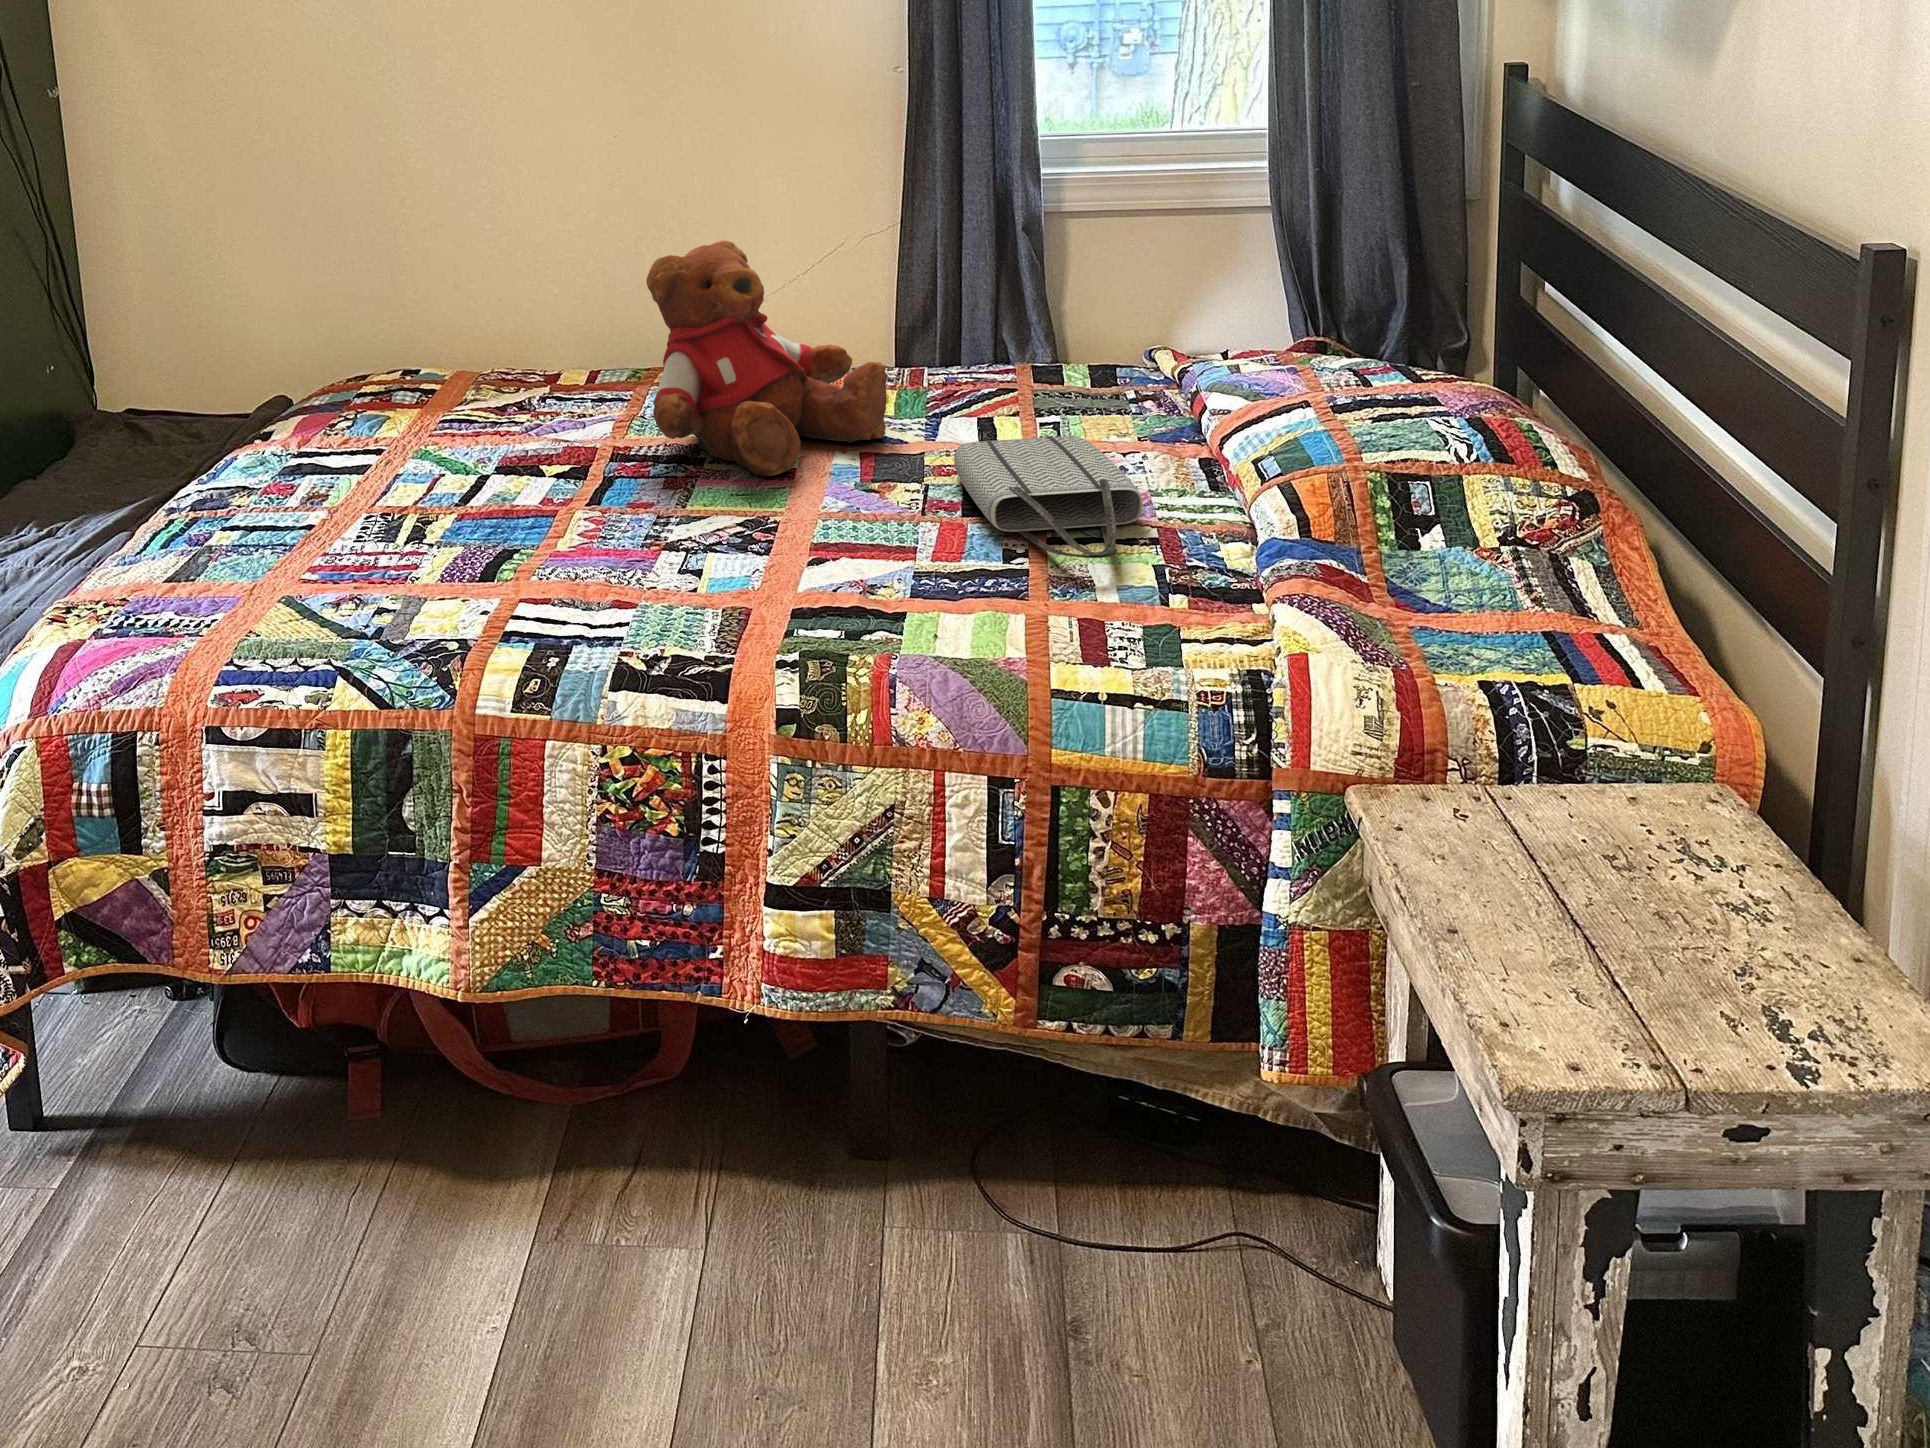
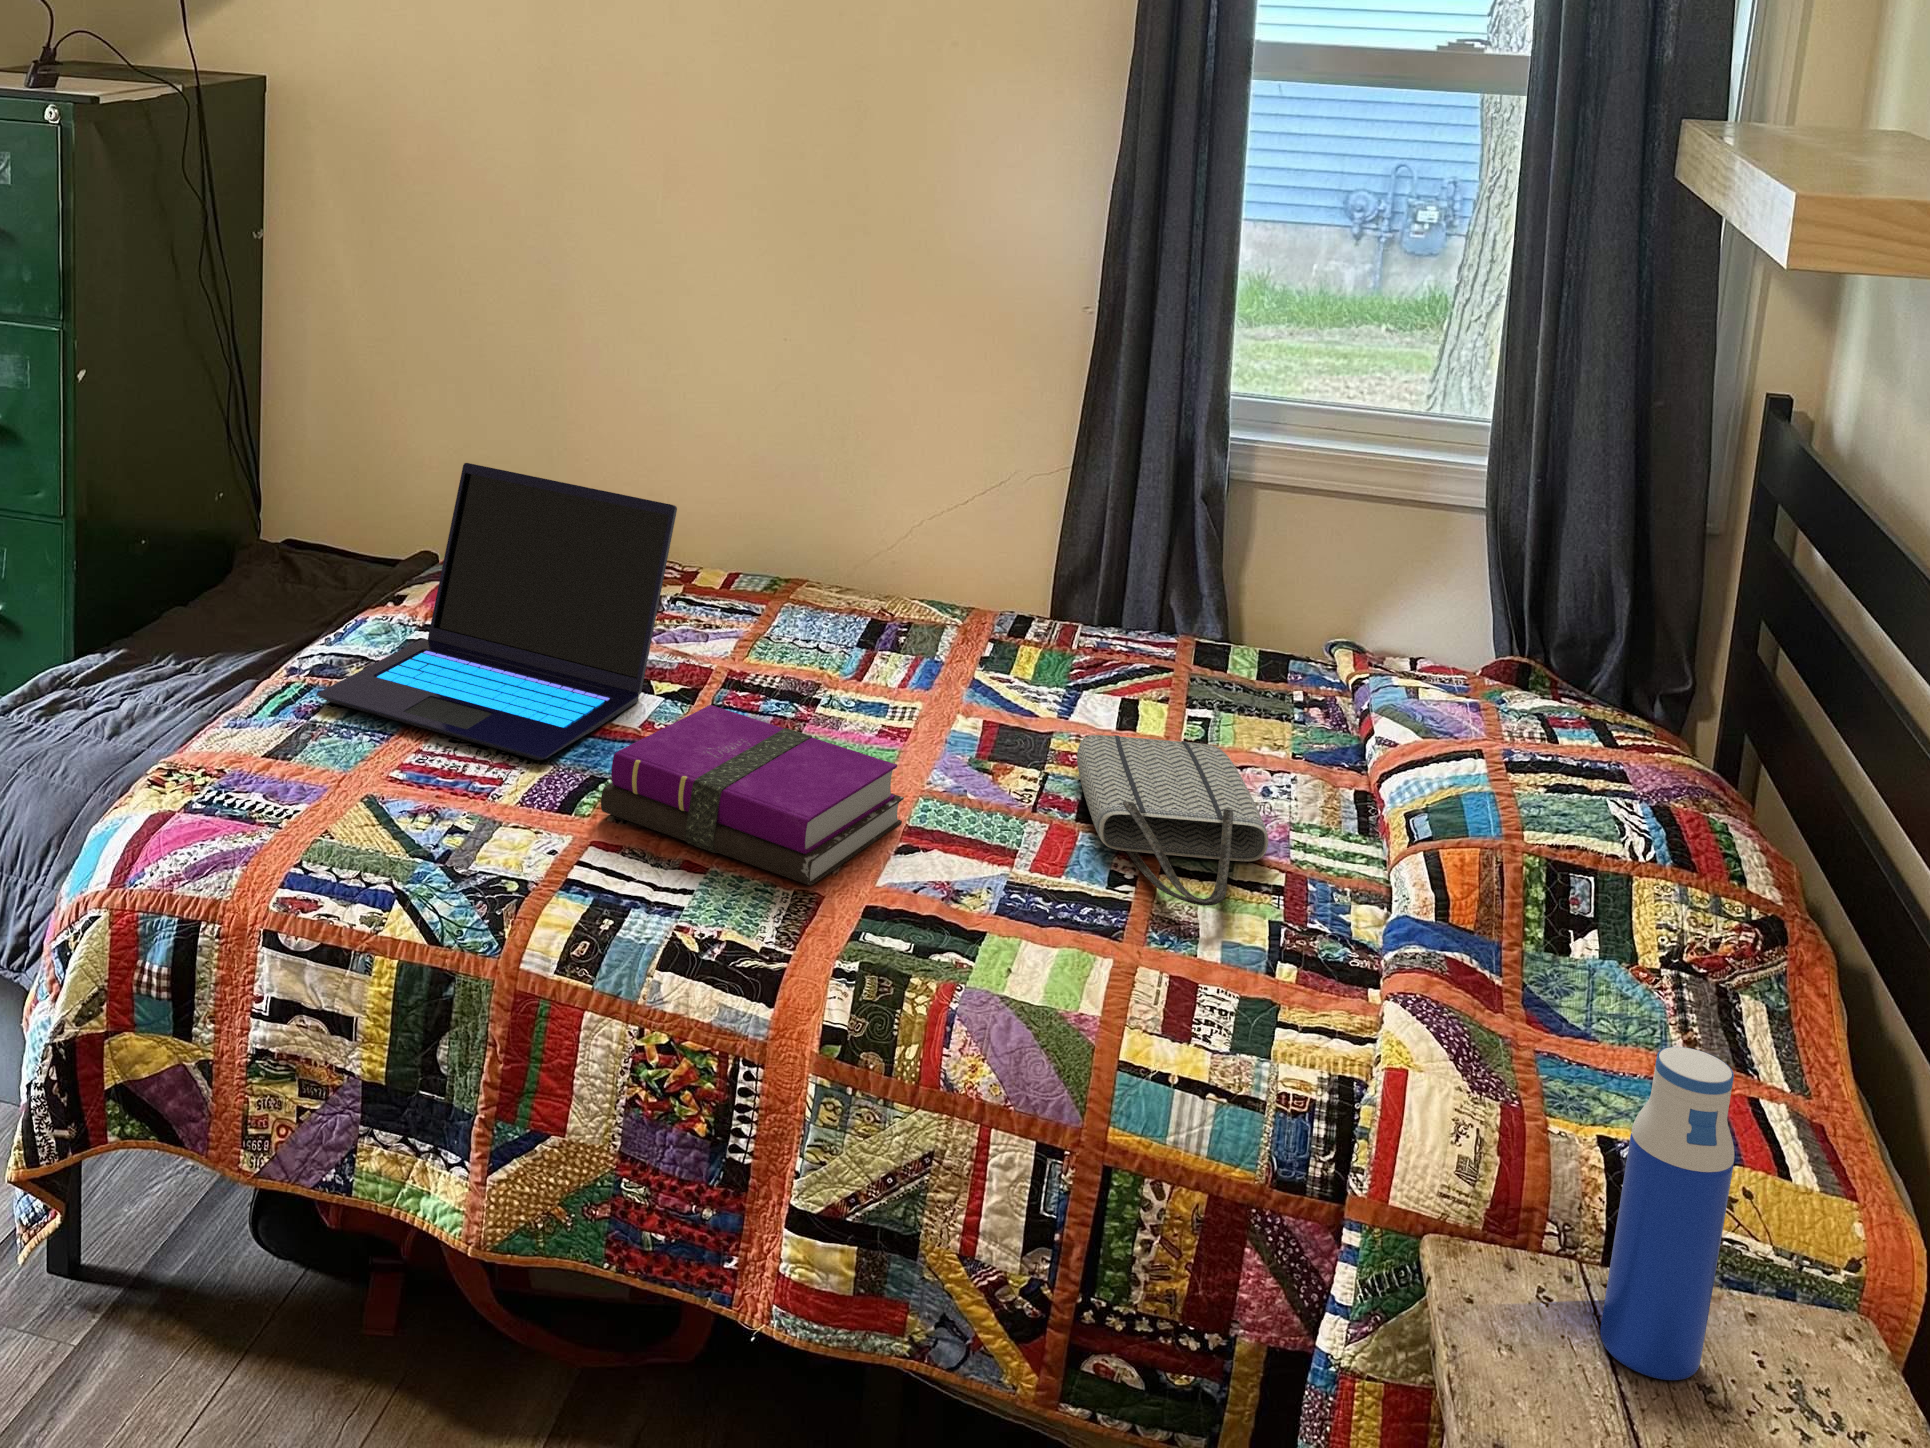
teddy bear: present [647,241,888,476] -> none [774,476,1026,735]
laptop: none [205,279,542,542] -> present [317,463,677,760]
notebook: none [519,463,807,601] -> present [601,705,904,886]
water bottle: none [1515,548,1612,843] -> present [1600,1047,1734,1380]

